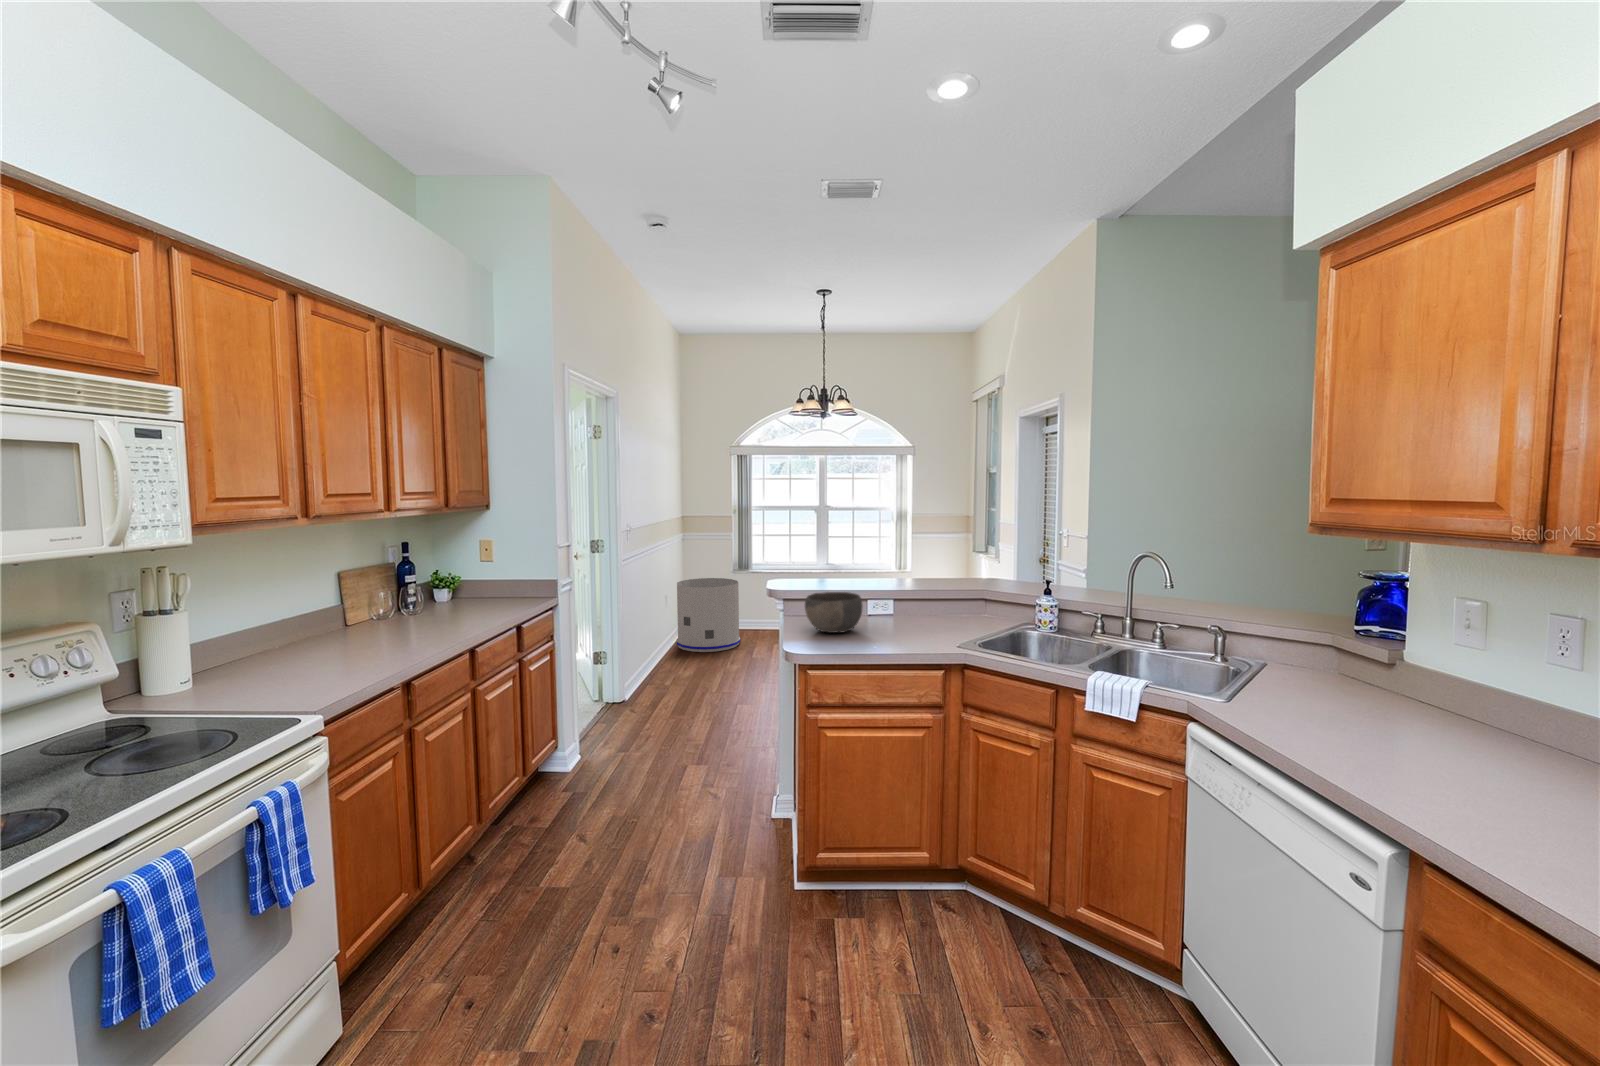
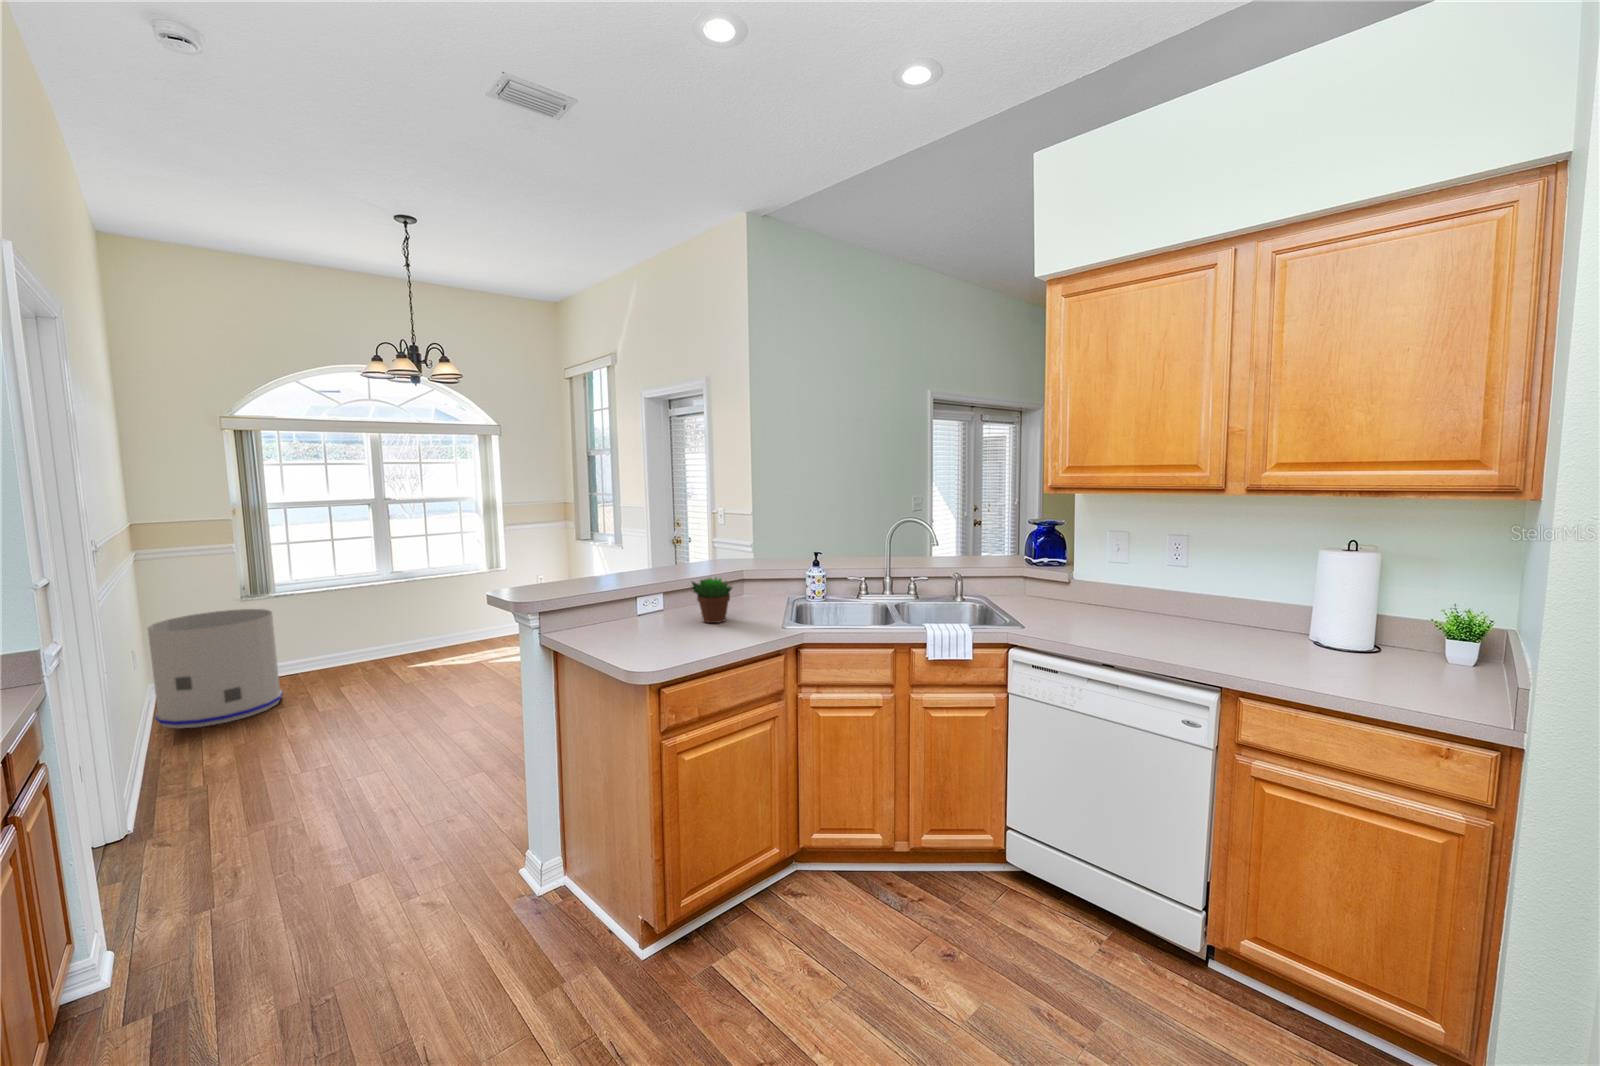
succulent plant: none [897,589,939,633] -> present [692,578,732,623]
bowl: present [805,592,862,633] -> none [589,591,660,642]

